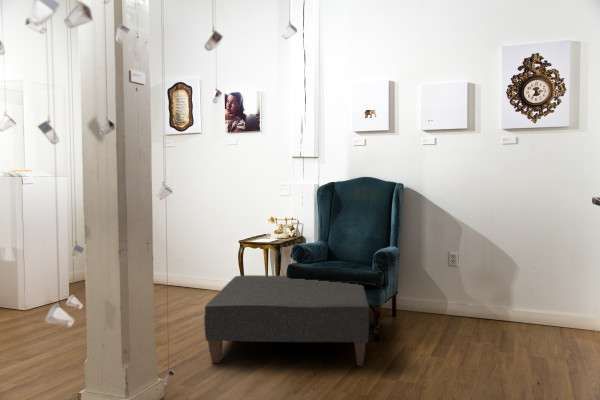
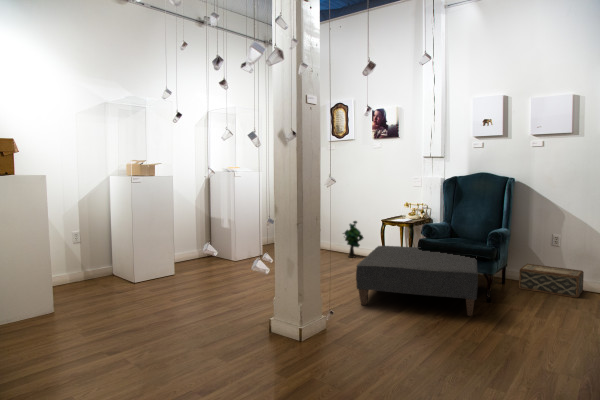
decorative plant: none [185,243,216,294] -> present [343,221,363,258]
woven basket: none [412,290,482,328] -> present [519,264,584,298]

